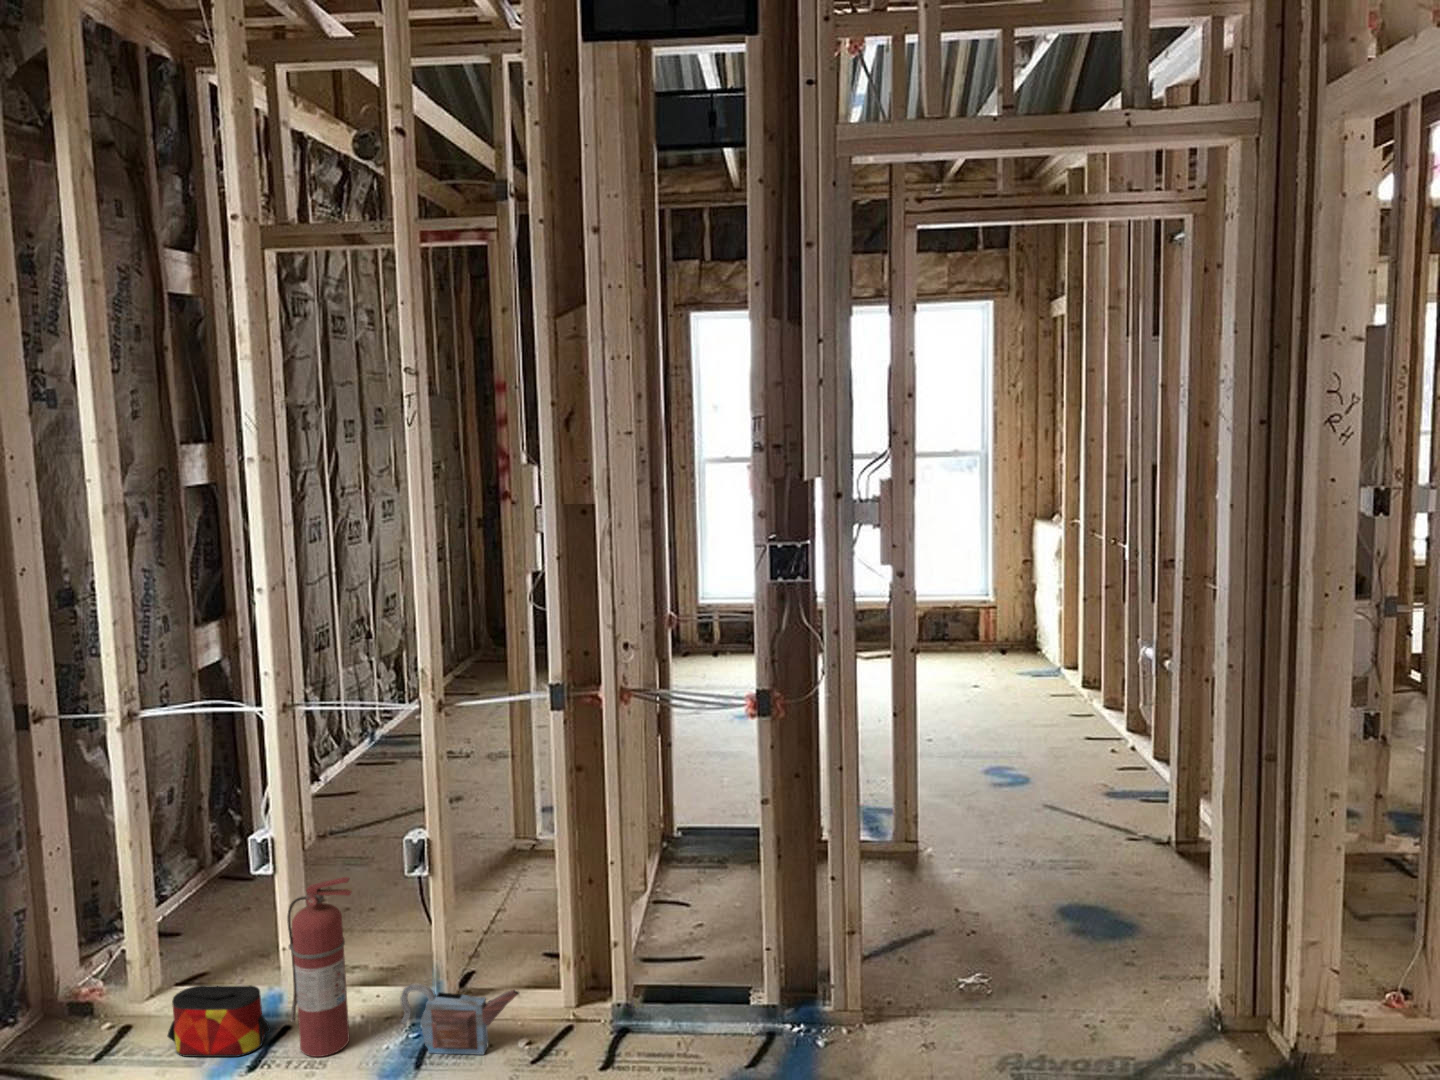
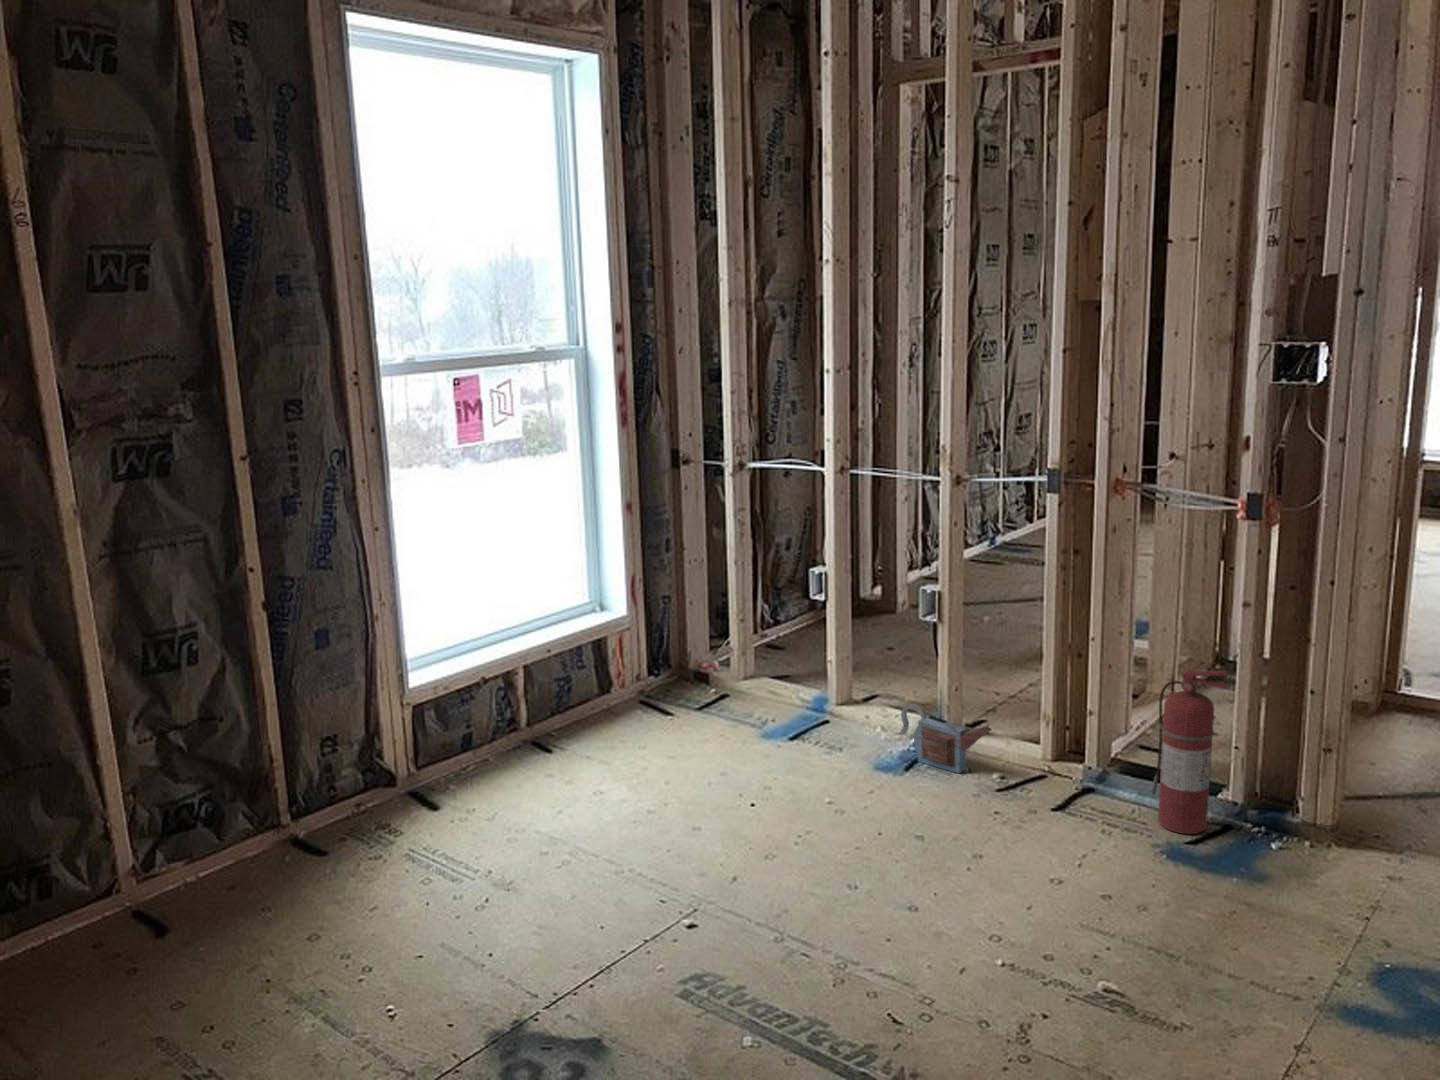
fire extinguisher: present [287,877,352,1057] -> present [1151,670,1228,834]
bag: present [167,985,271,1057] -> none [747,673,814,729]

